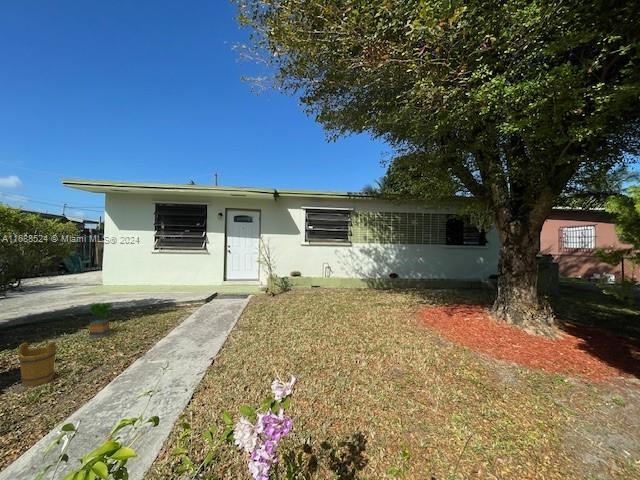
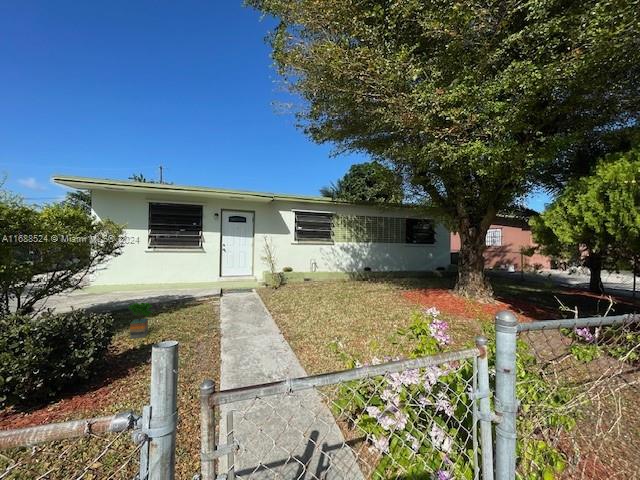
bucket: present [18,341,58,386] -> none [95,344,133,393]

